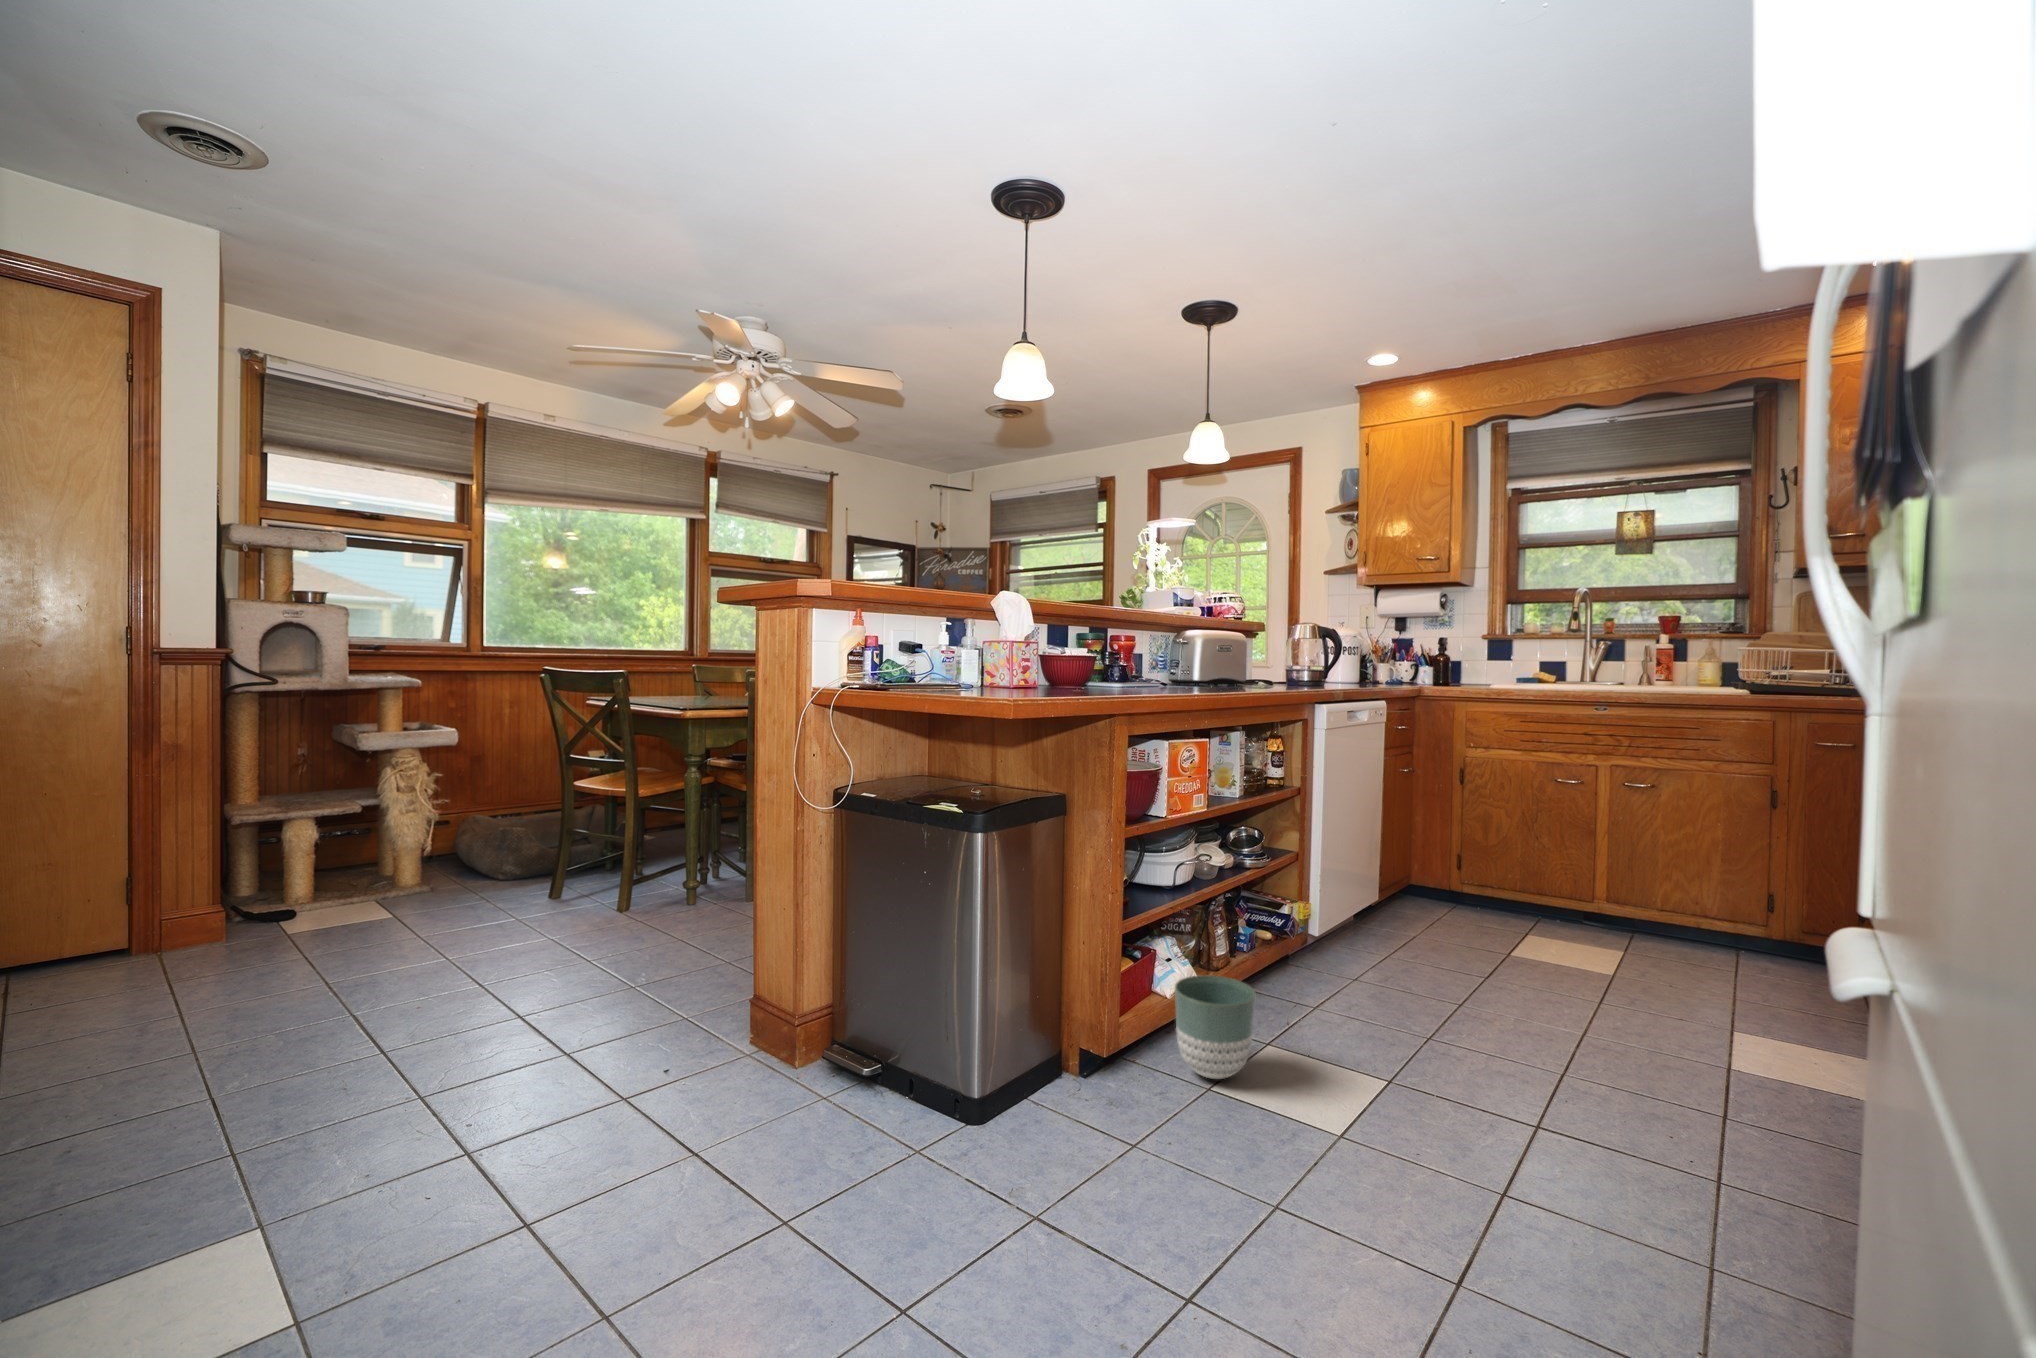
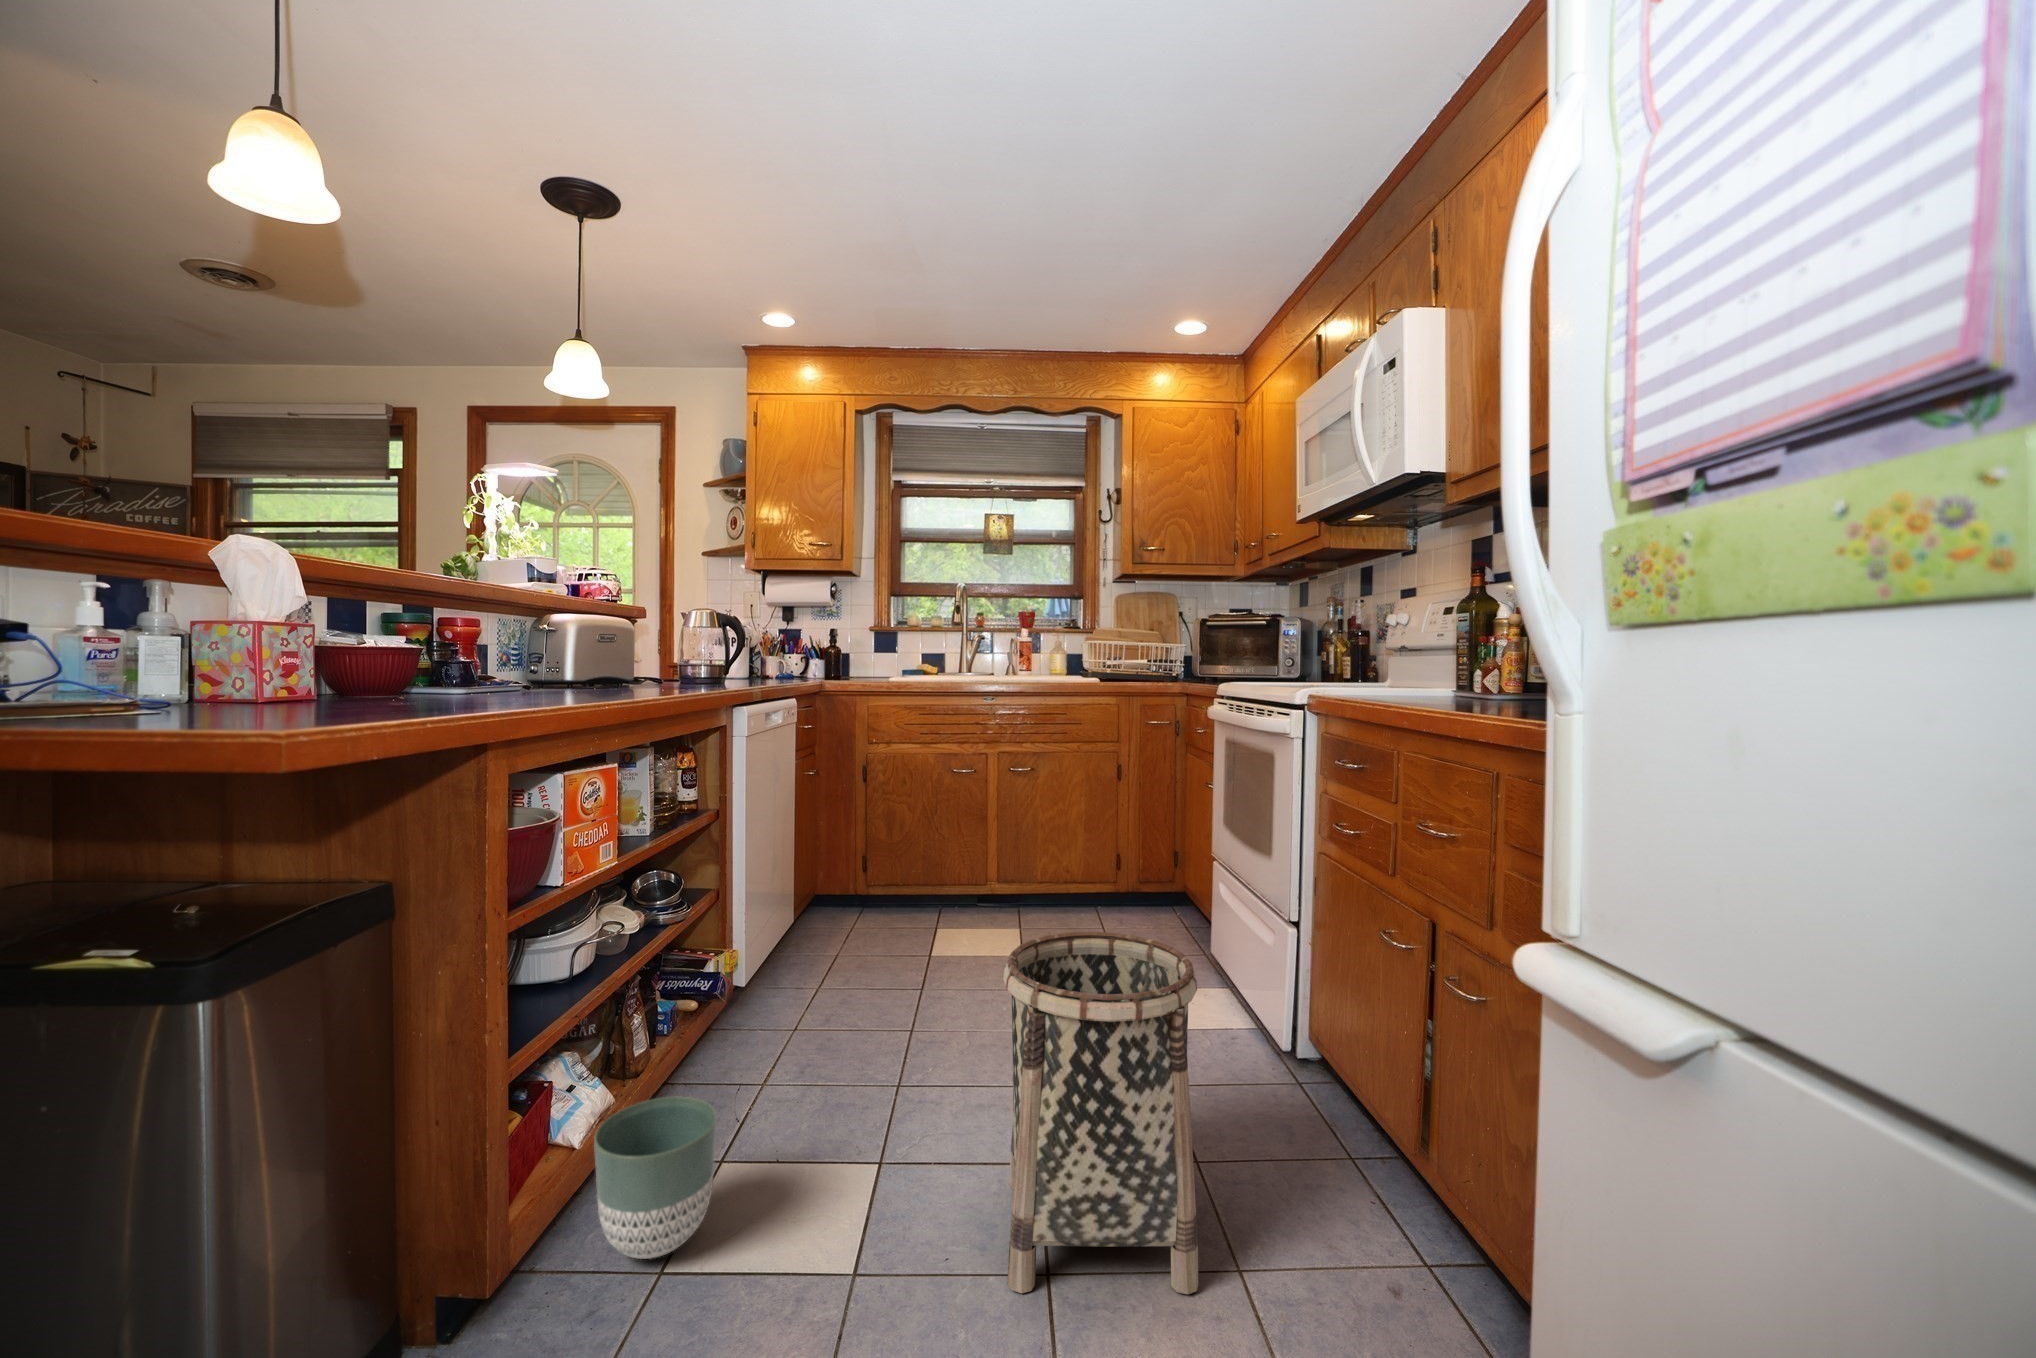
basket: none [1470,921,1696,1272] -> present [1003,932,1198,1294]

